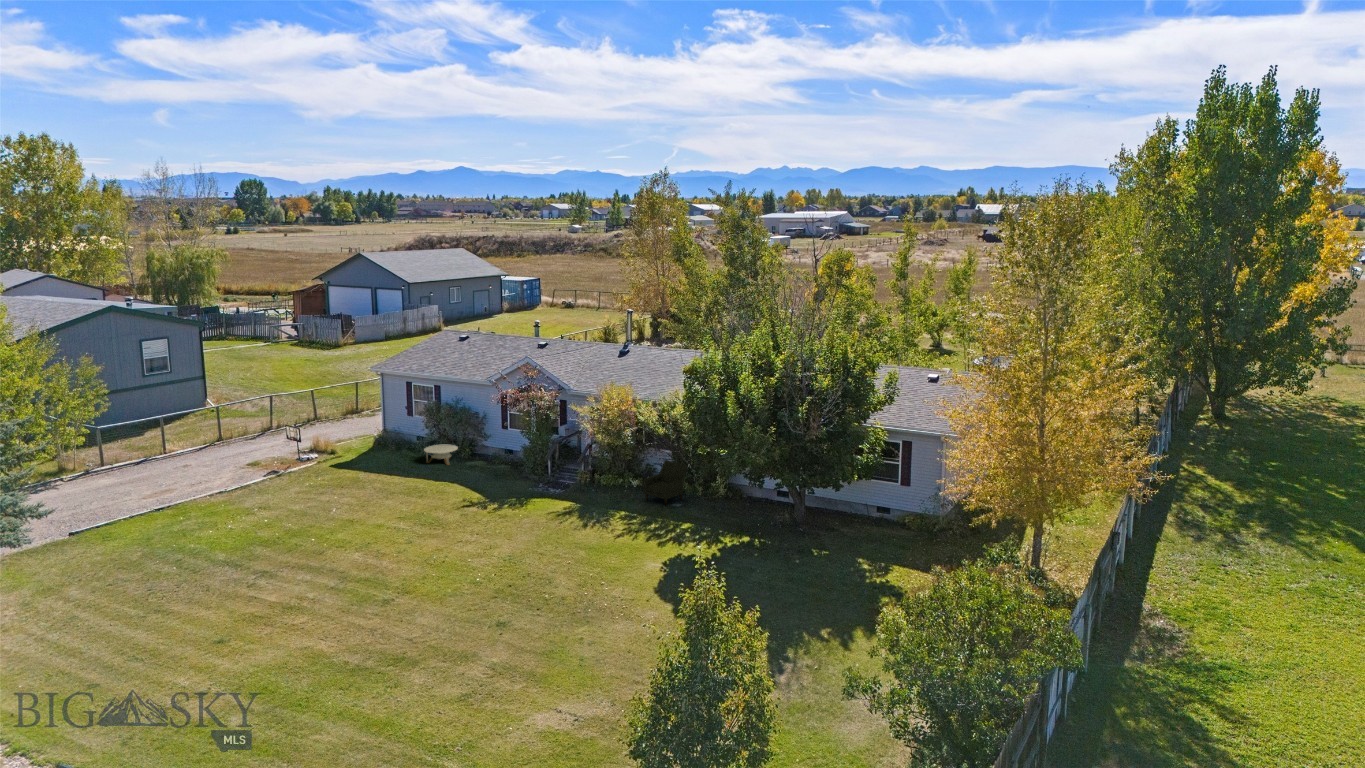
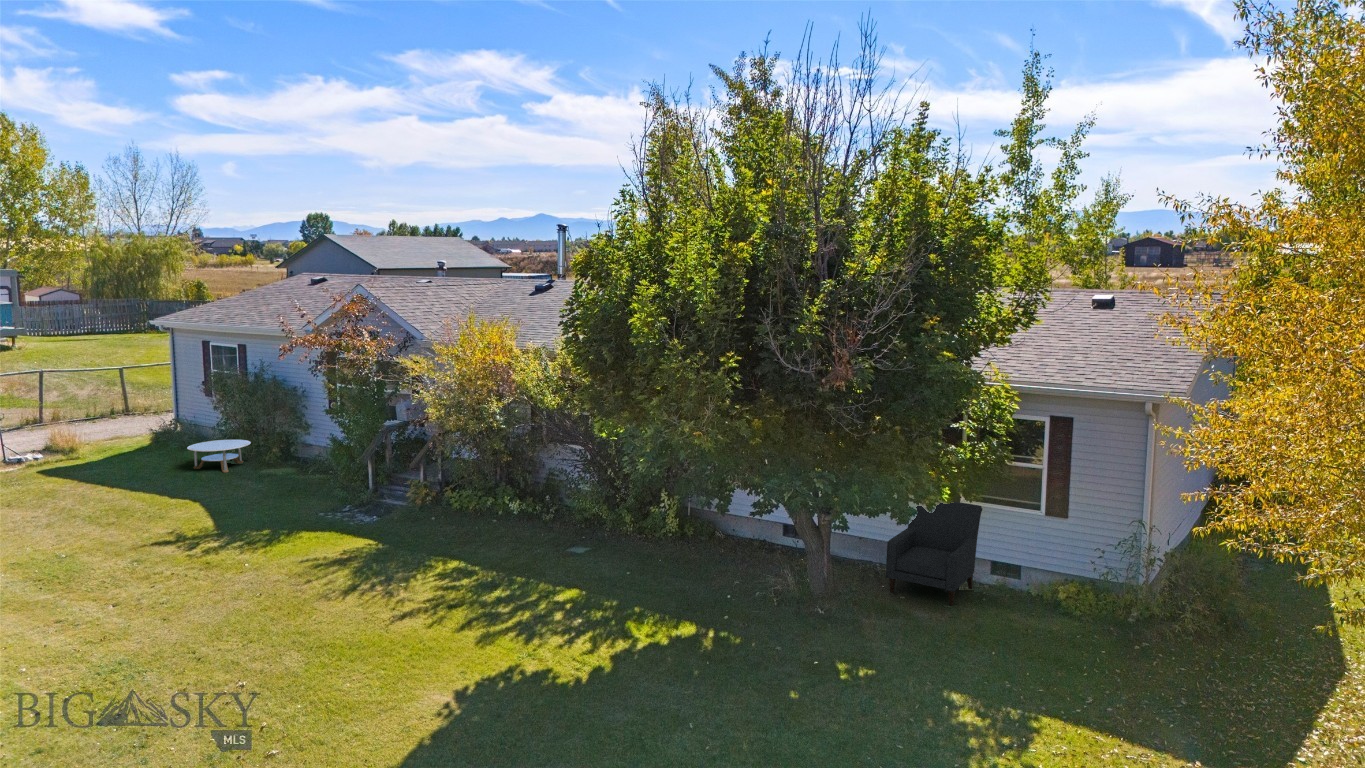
chair: present [643,460,687,505] -> present [886,502,982,606]

